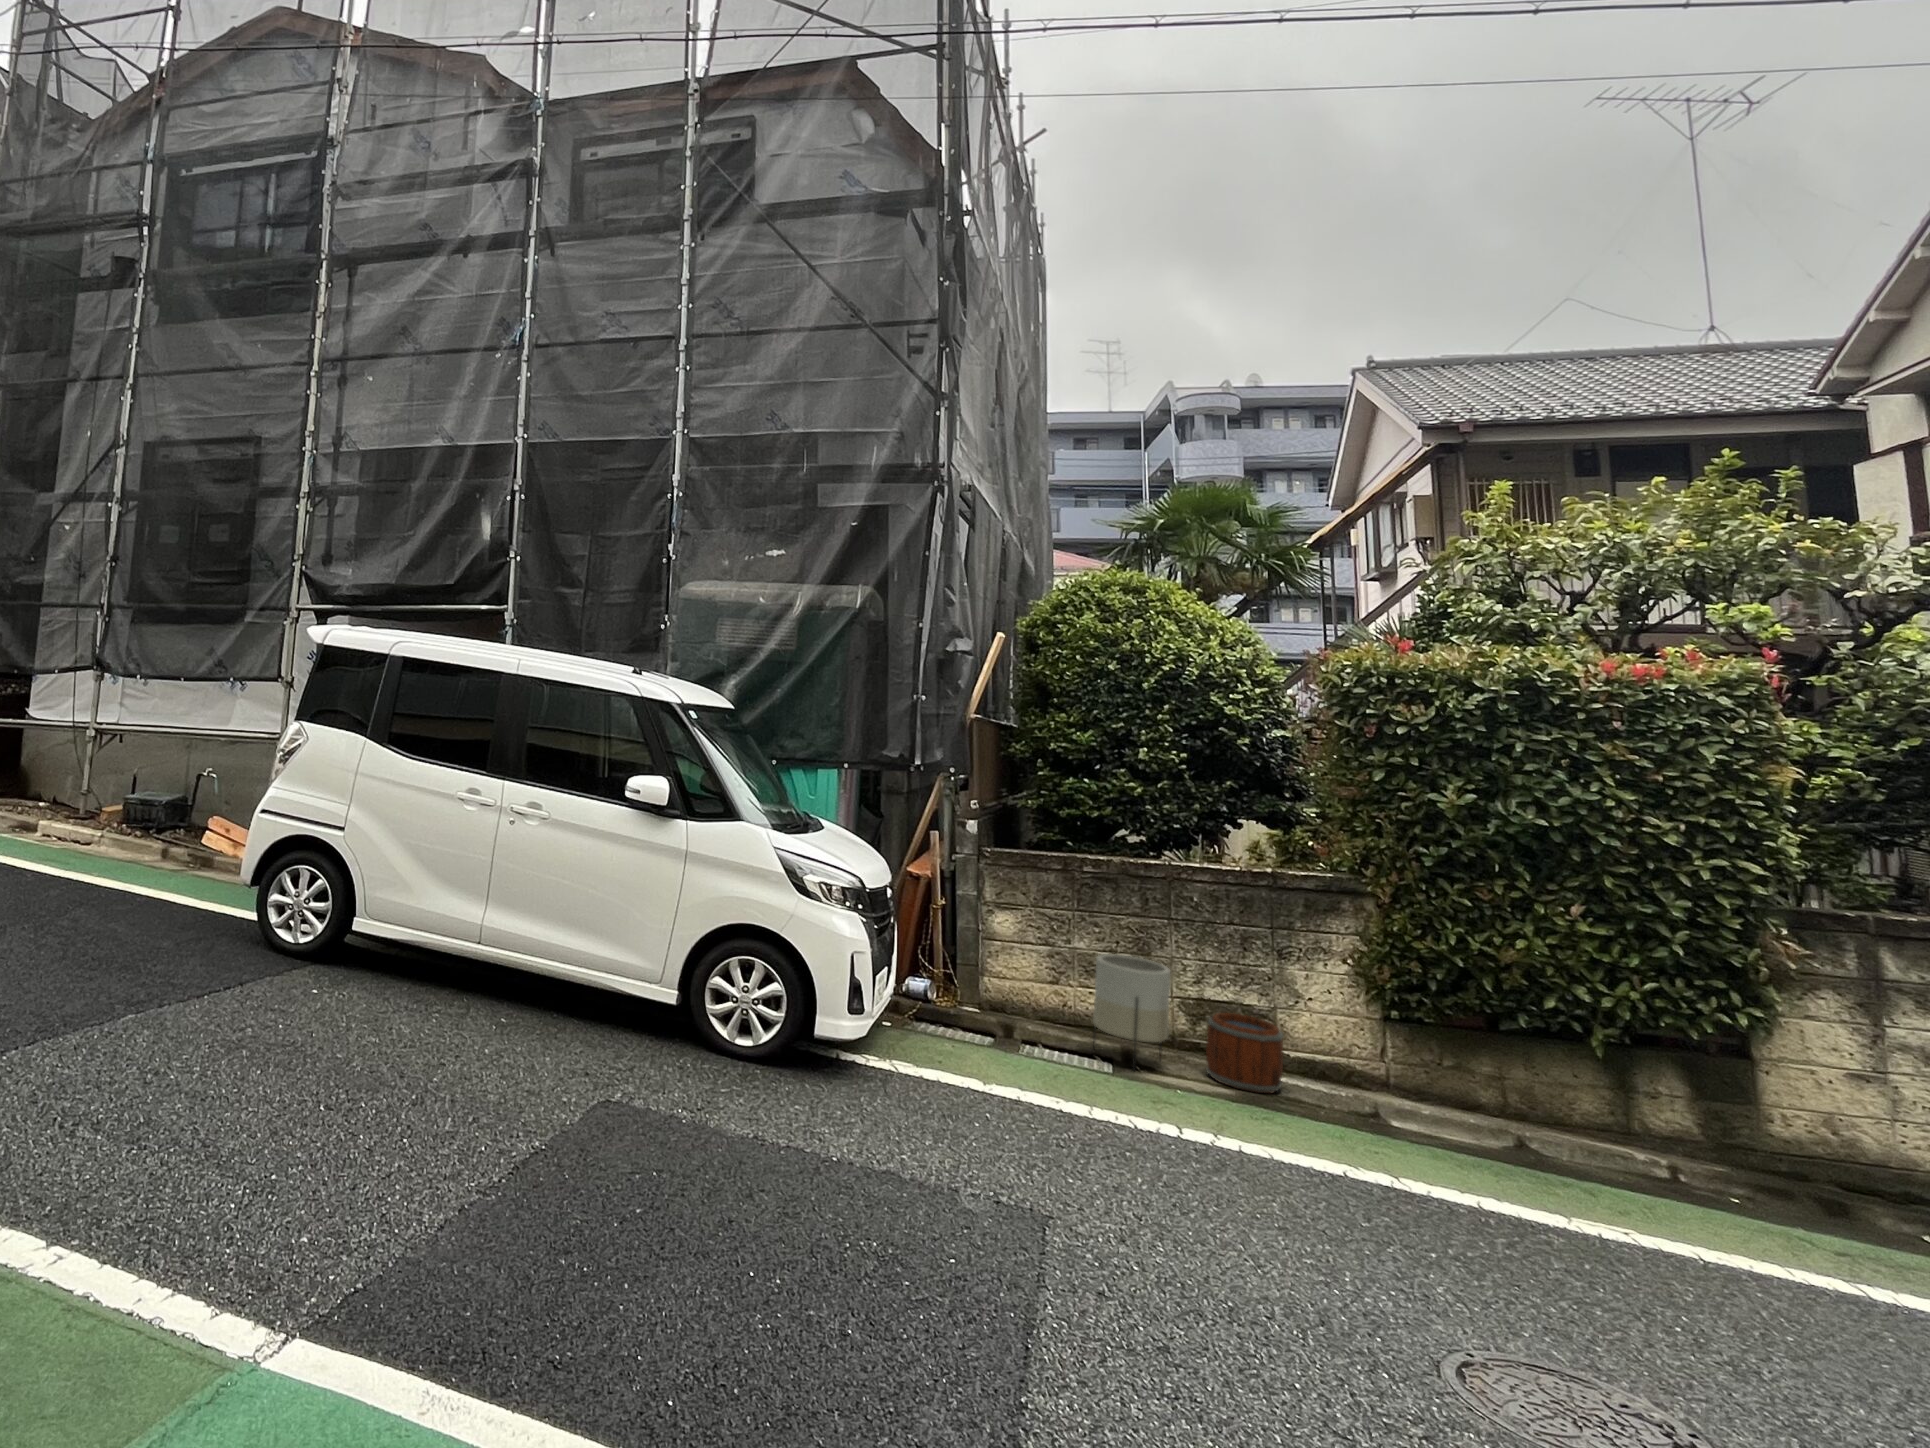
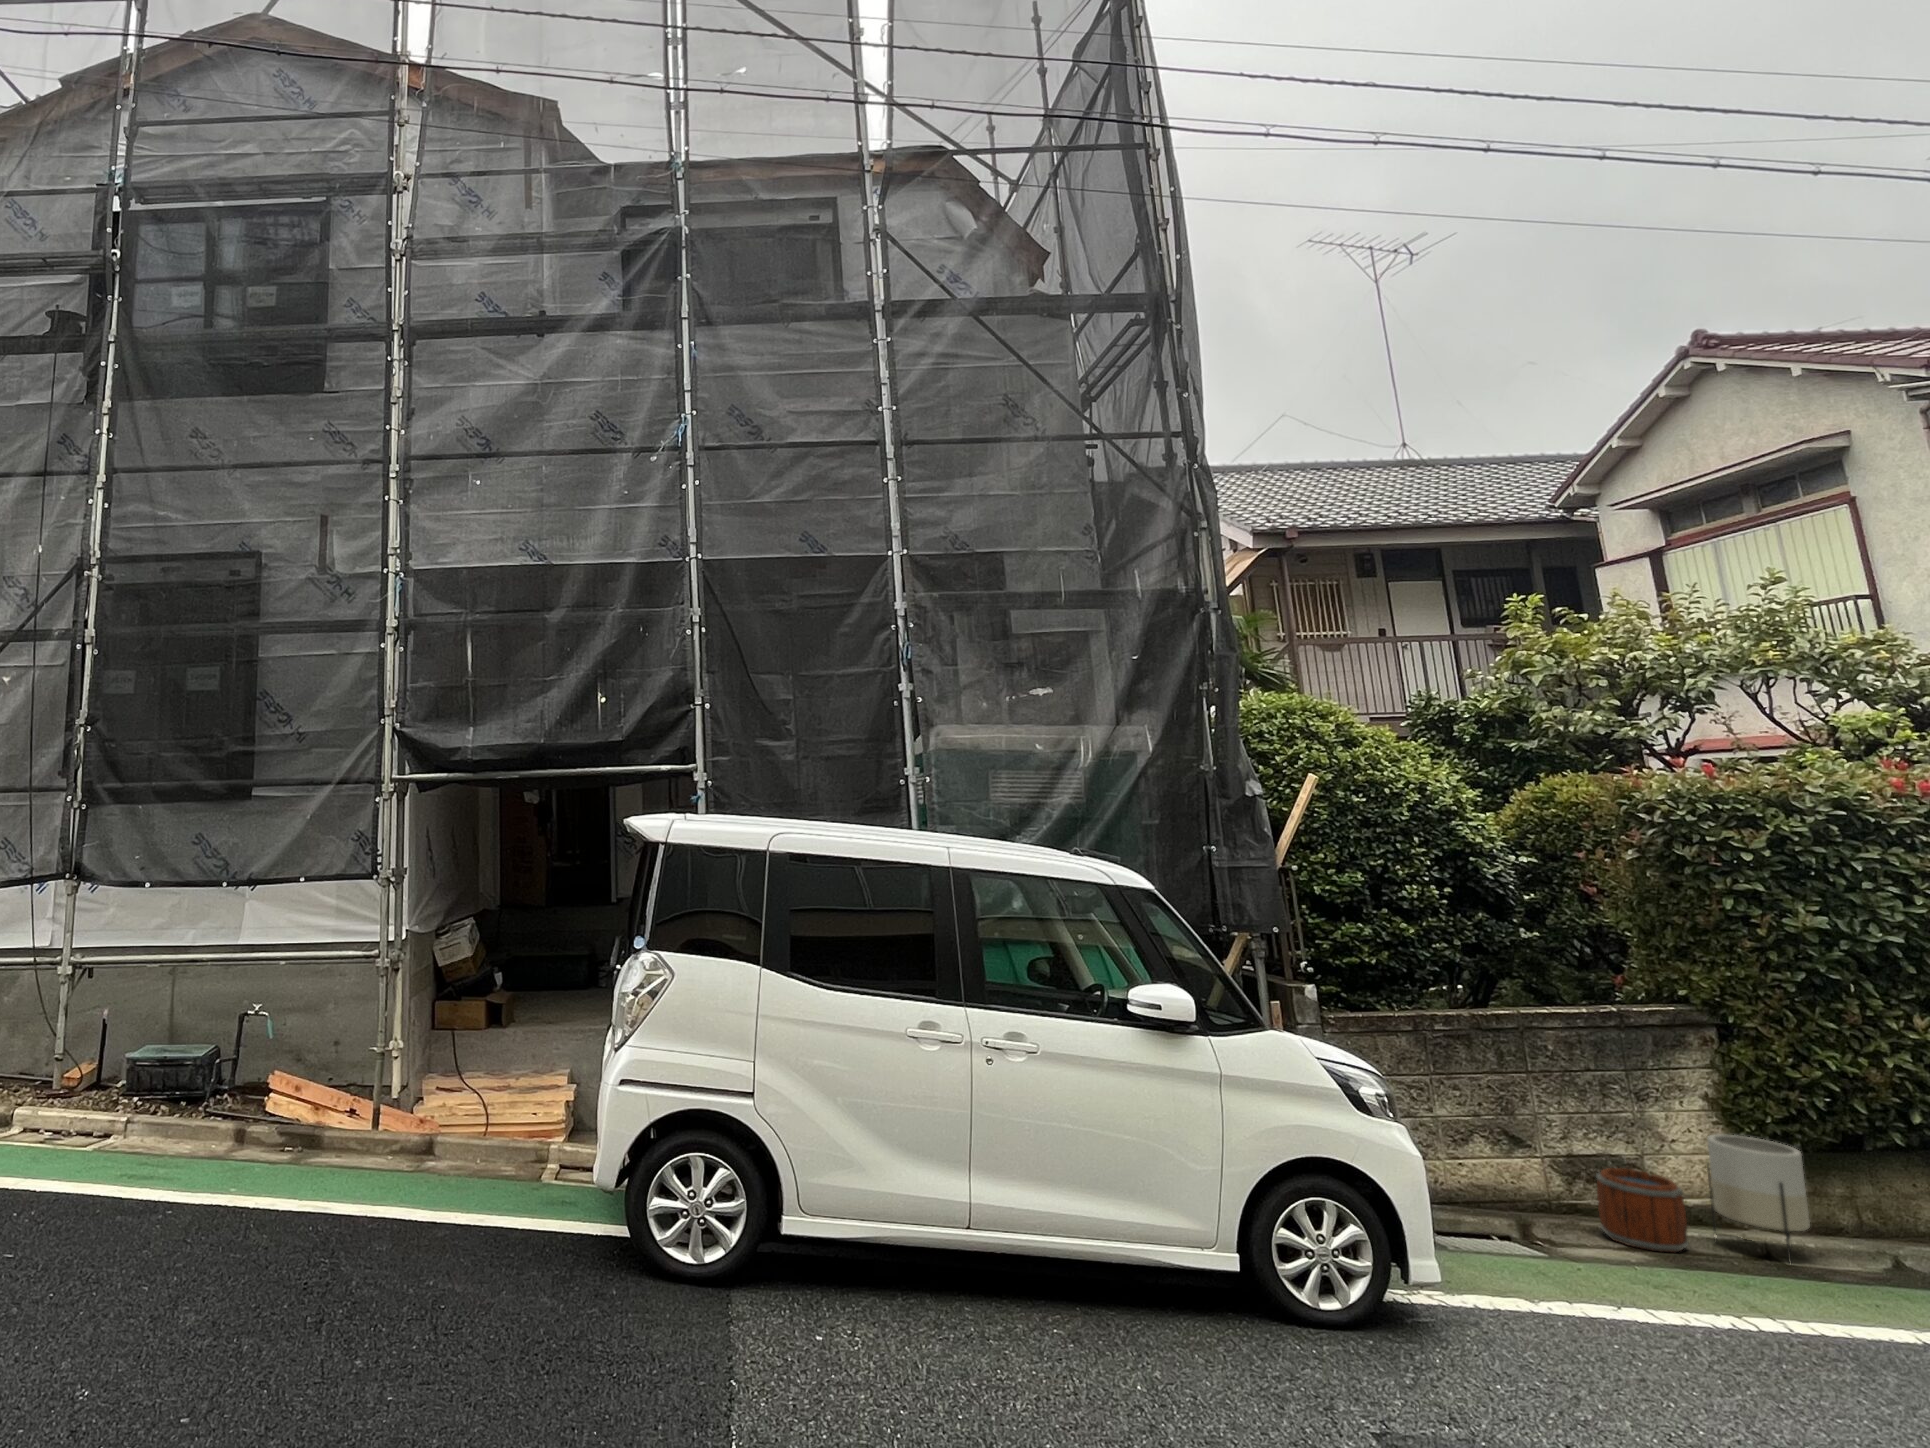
planter: present [1093,954,1171,1060] -> present [1707,1134,1810,1264]

